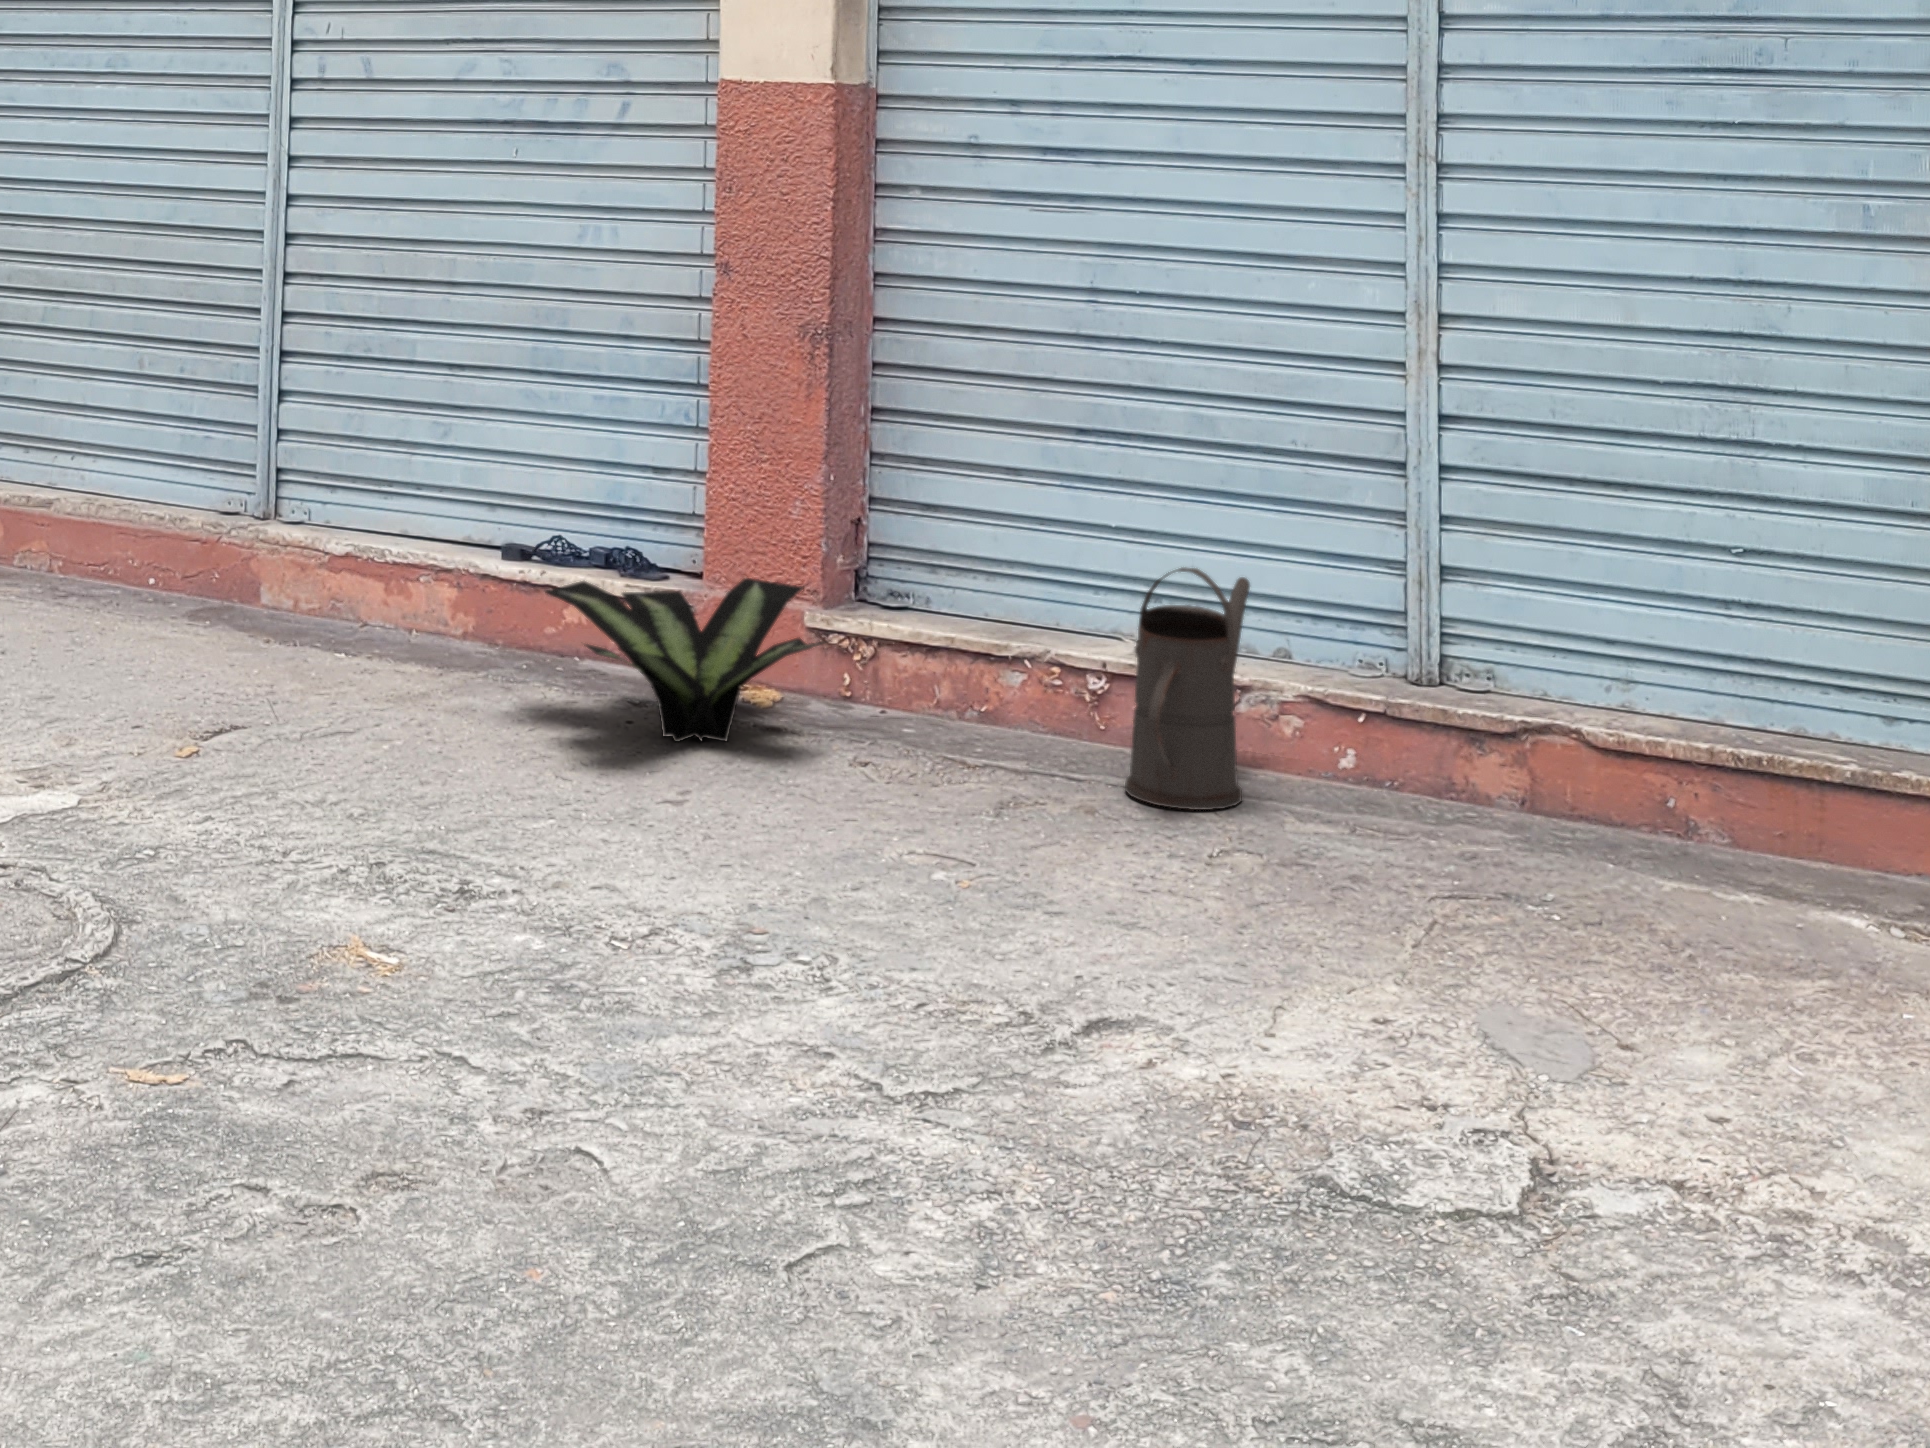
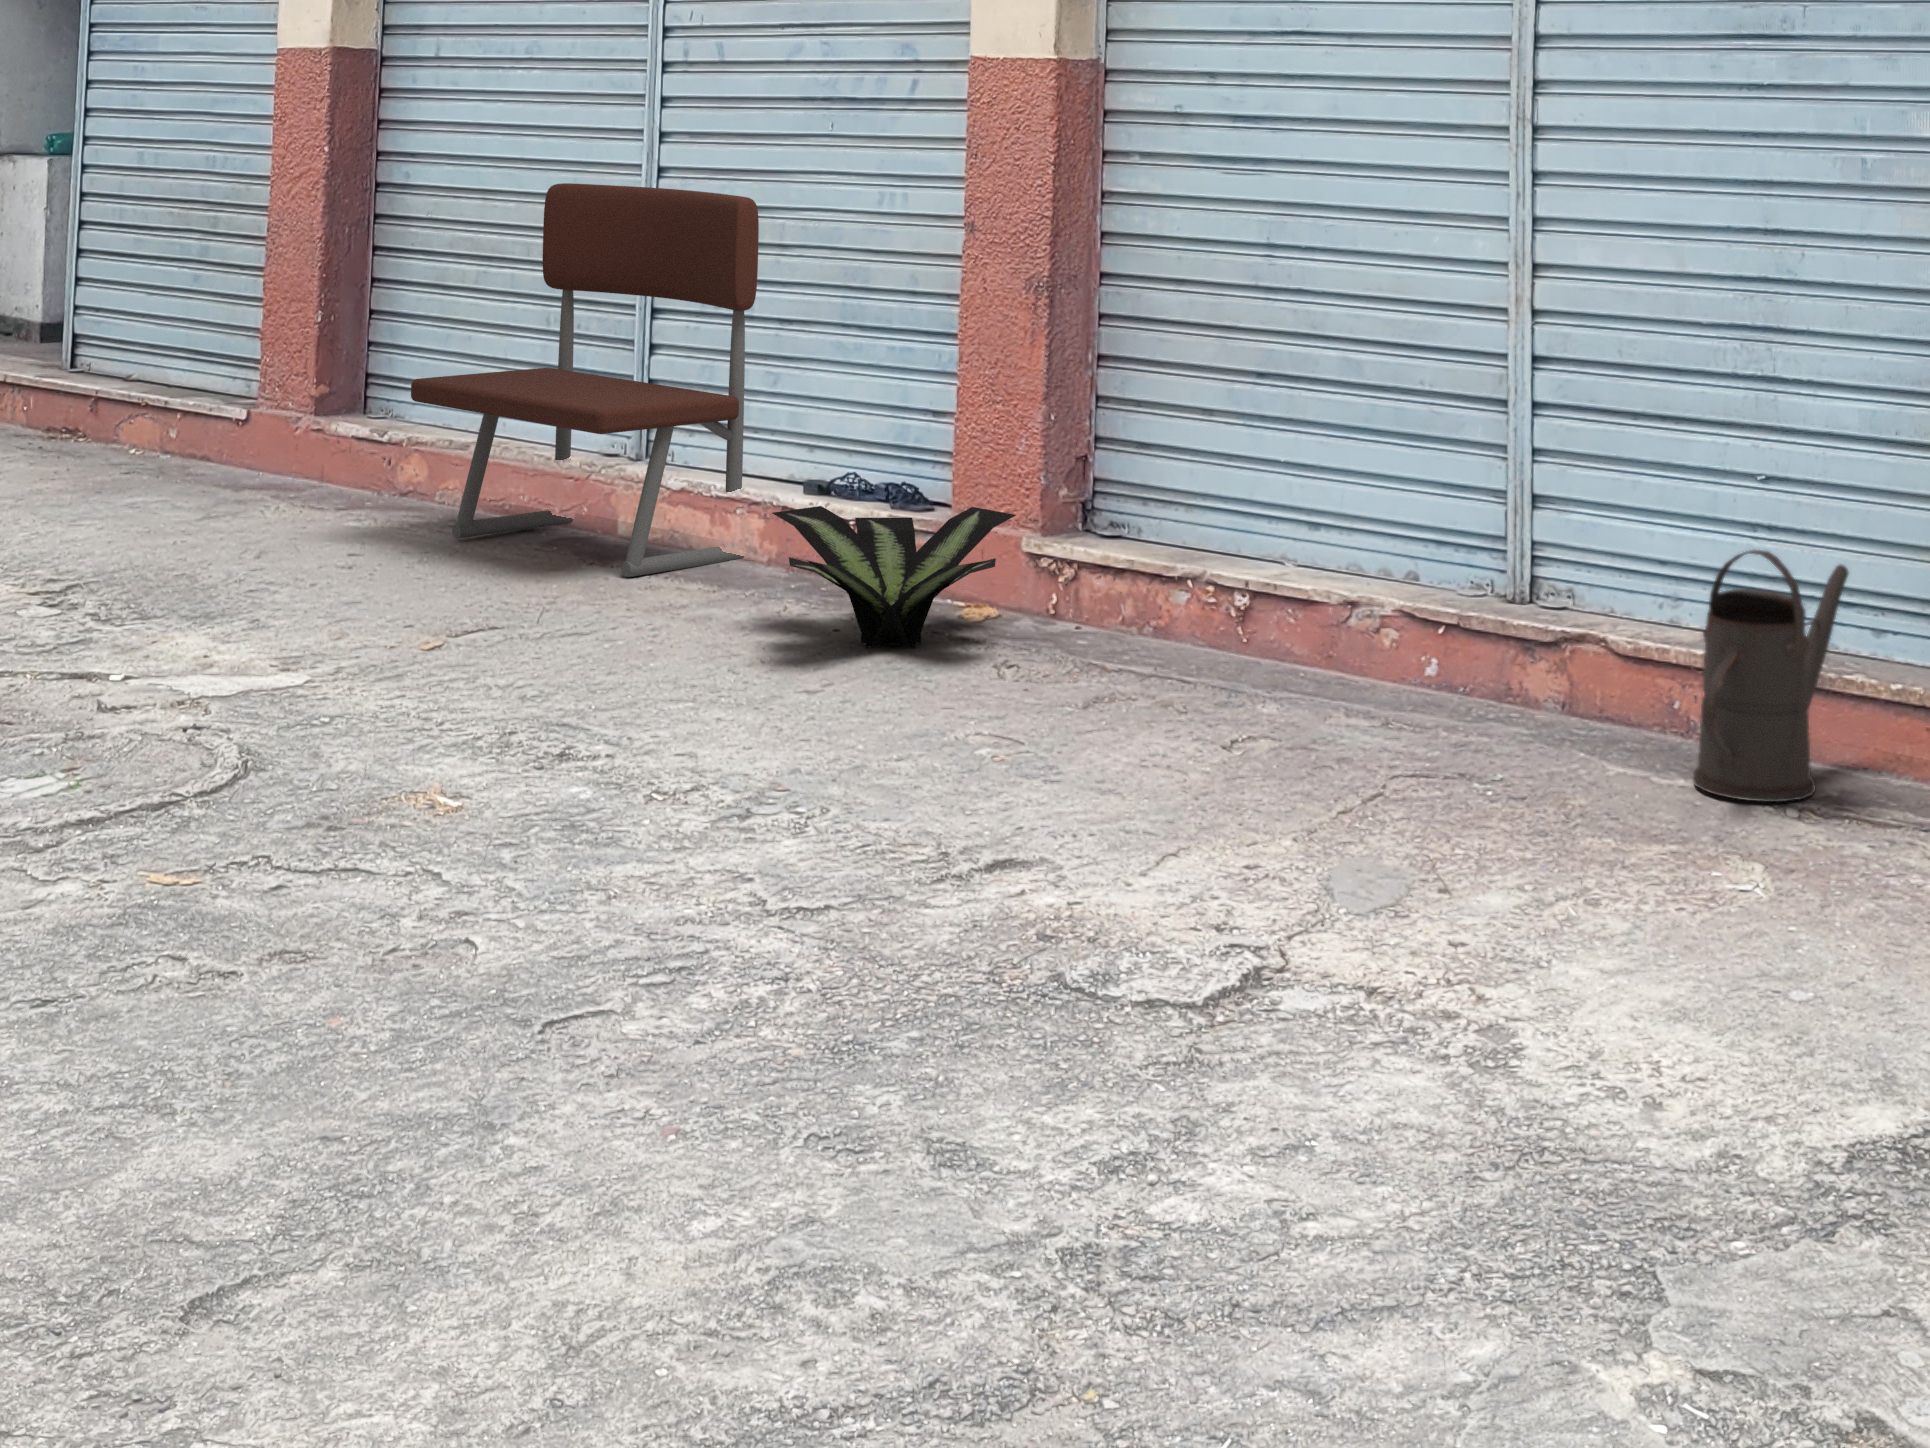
bench: none [35,214,441,658] -> present [411,183,759,577]
watering can: present [1125,567,1250,810] -> present [1693,550,1849,802]

